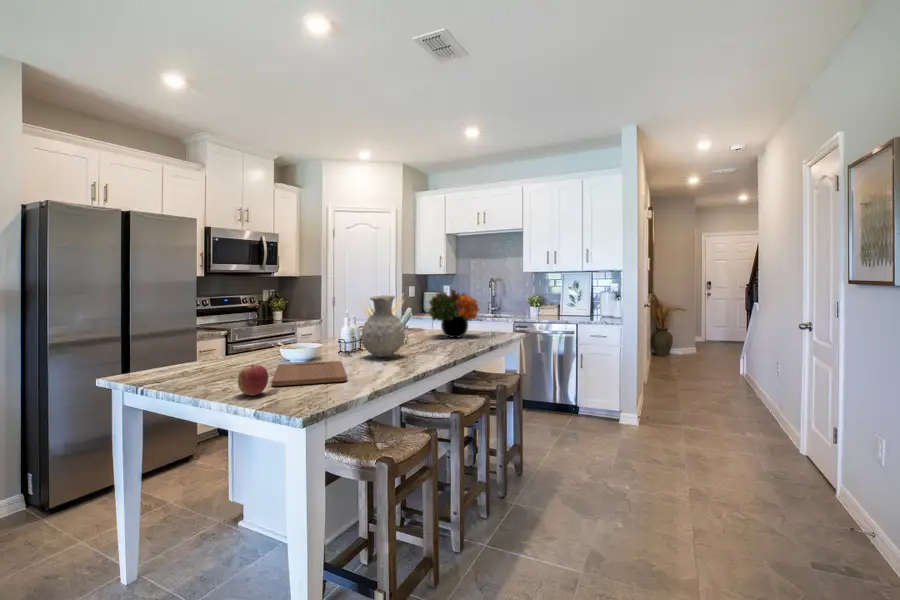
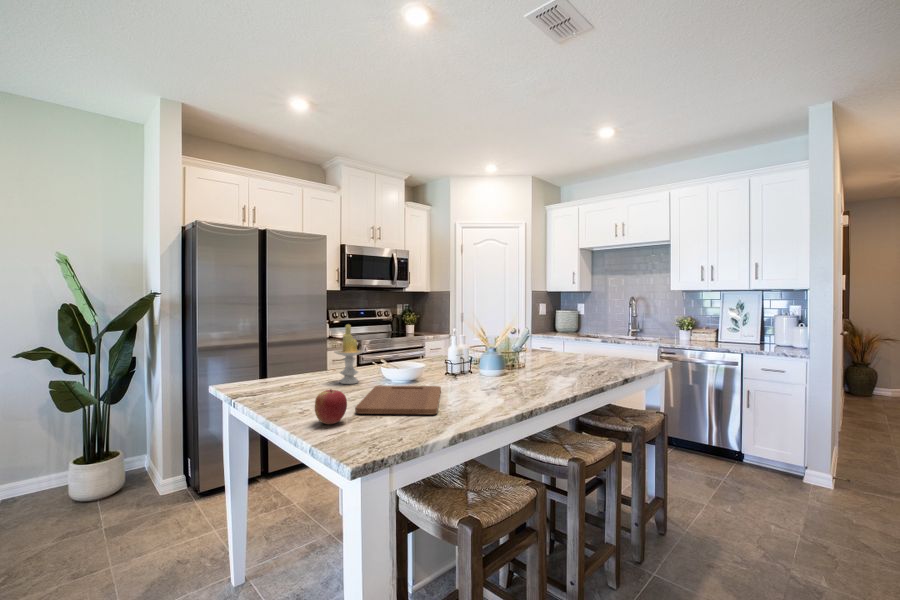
flower arrangement: present [429,290,480,338] -> none [549,308,614,364]
vase: present [361,295,406,357] -> none [466,314,516,384]
candle: none [231,308,262,366] -> present [335,325,364,384]

